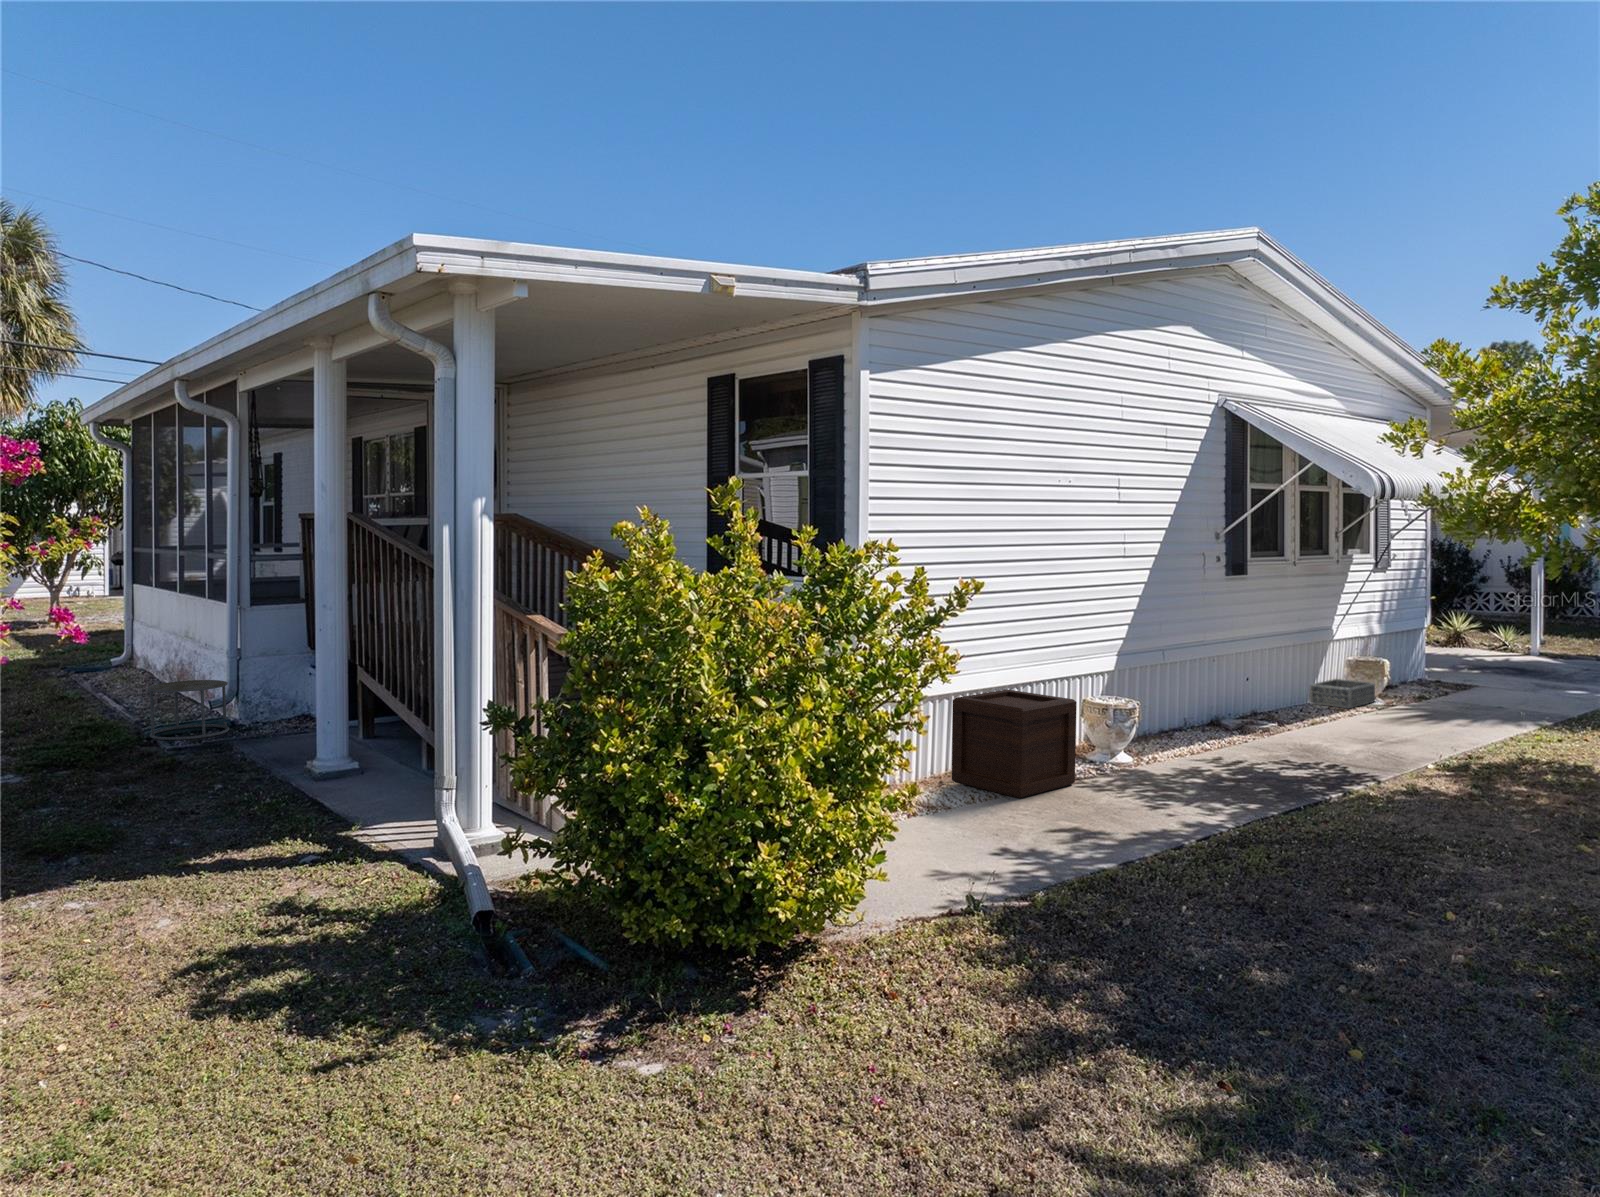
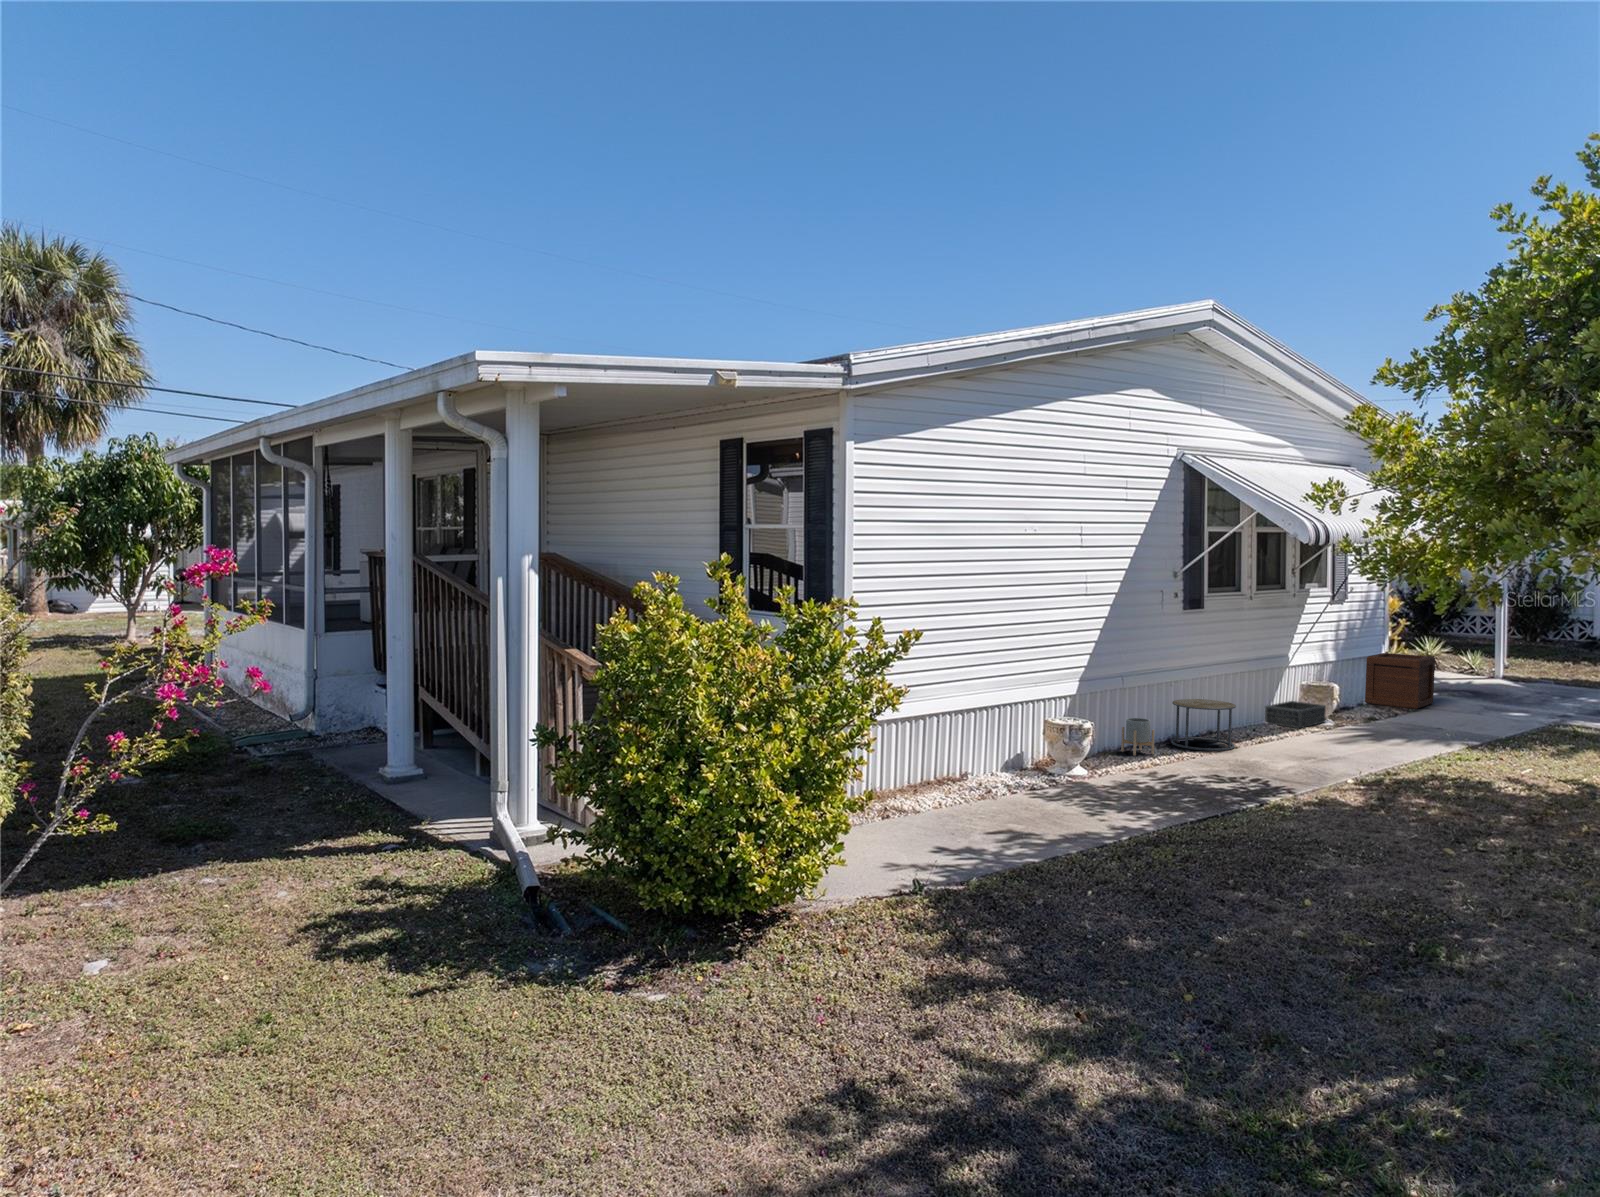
side table: present [148,680,229,740] -> present [1171,699,1236,751]
wooden crate: present [952,689,1077,798] -> present [1365,653,1435,709]
planter: none [1162,698,1201,740] -> present [1121,718,1155,756]

